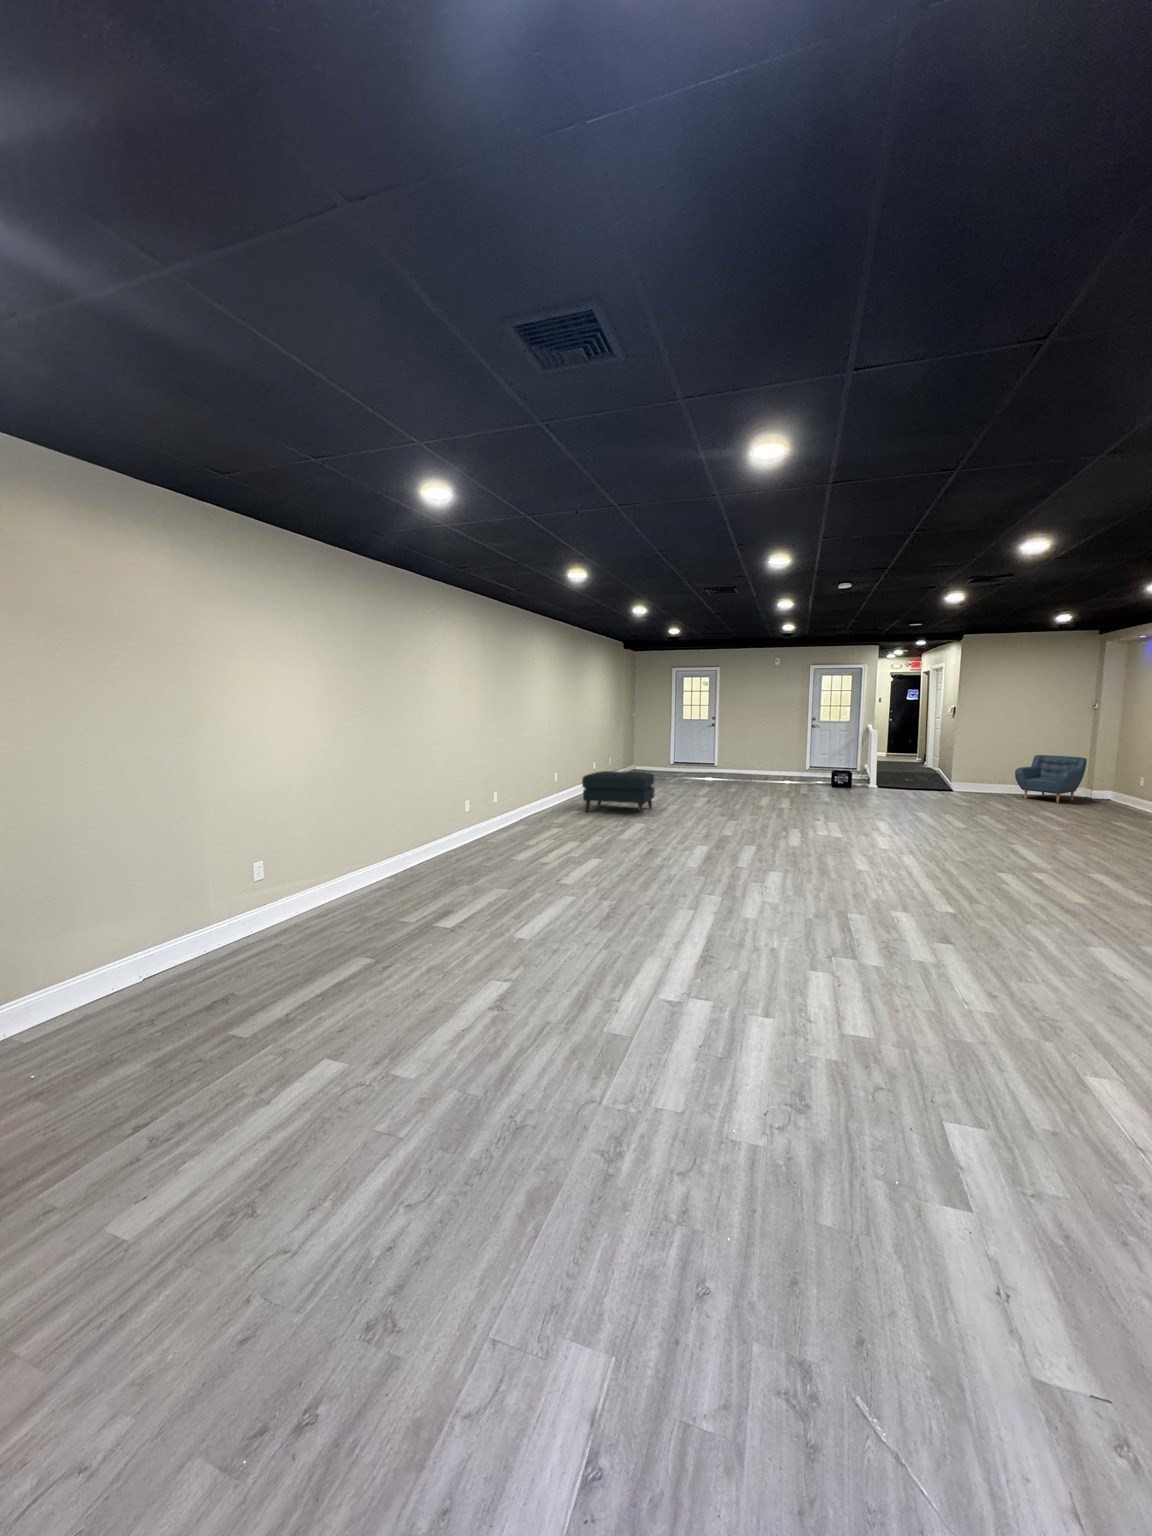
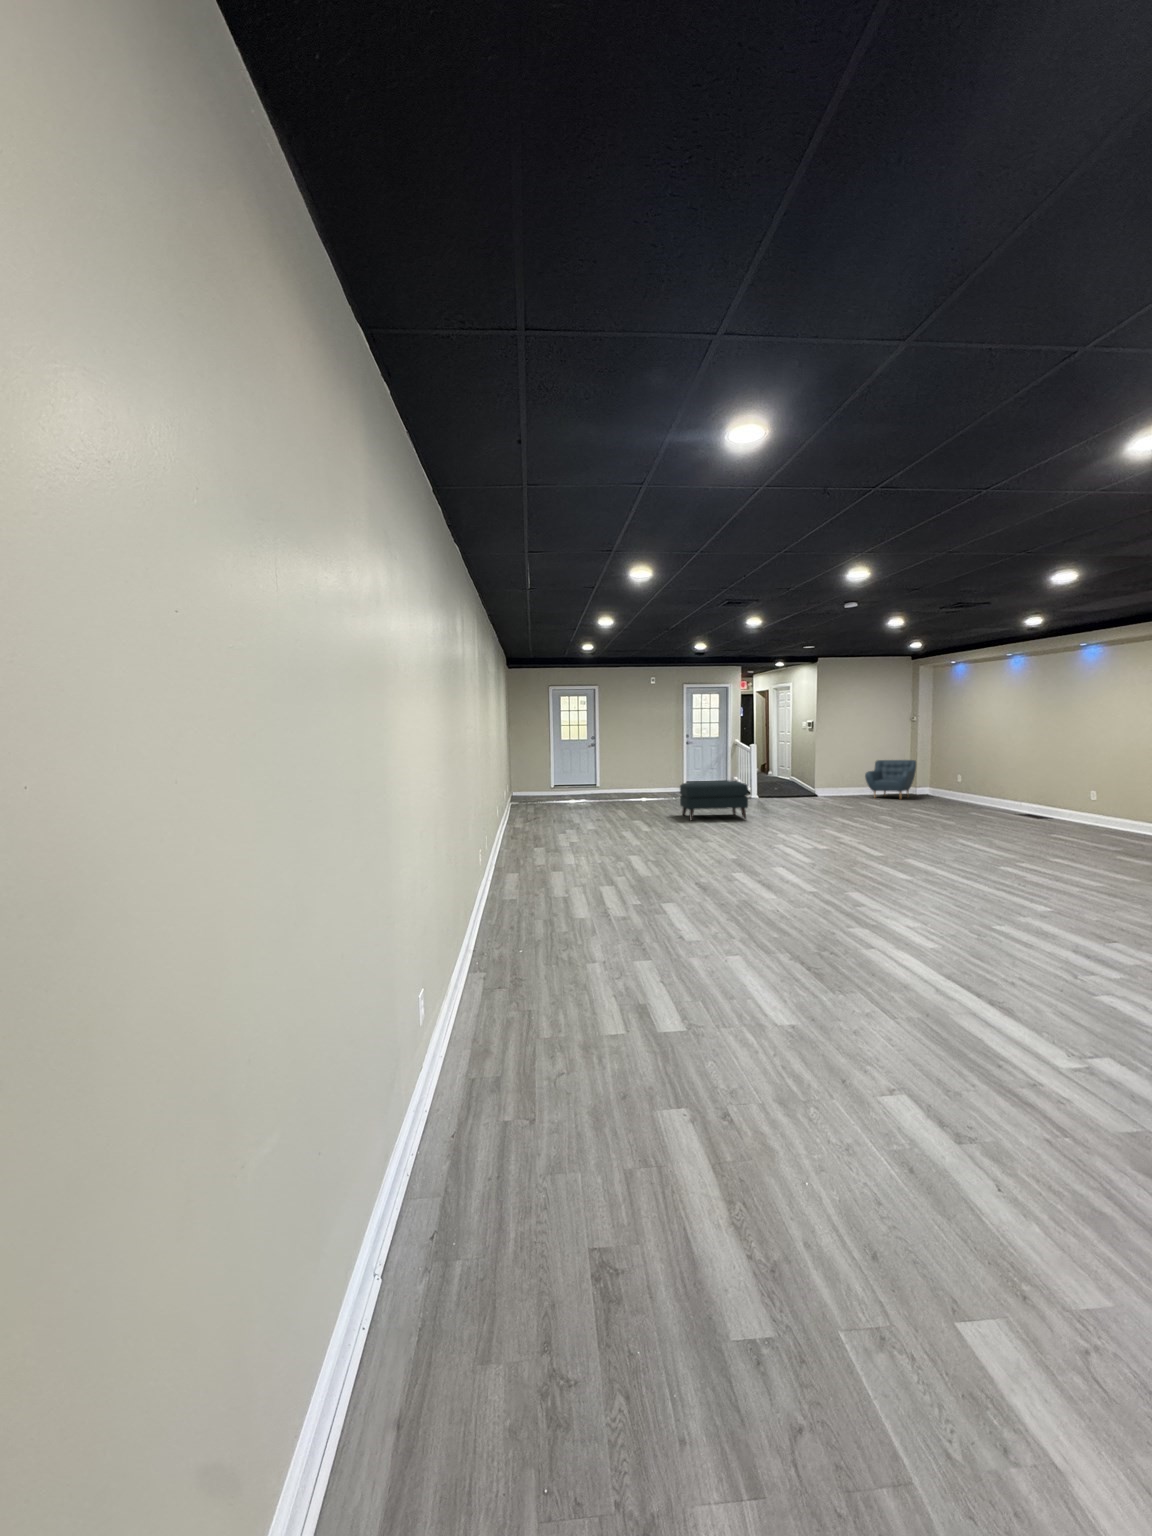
ottoman: present [582,771,654,815] -> present [680,780,748,820]

